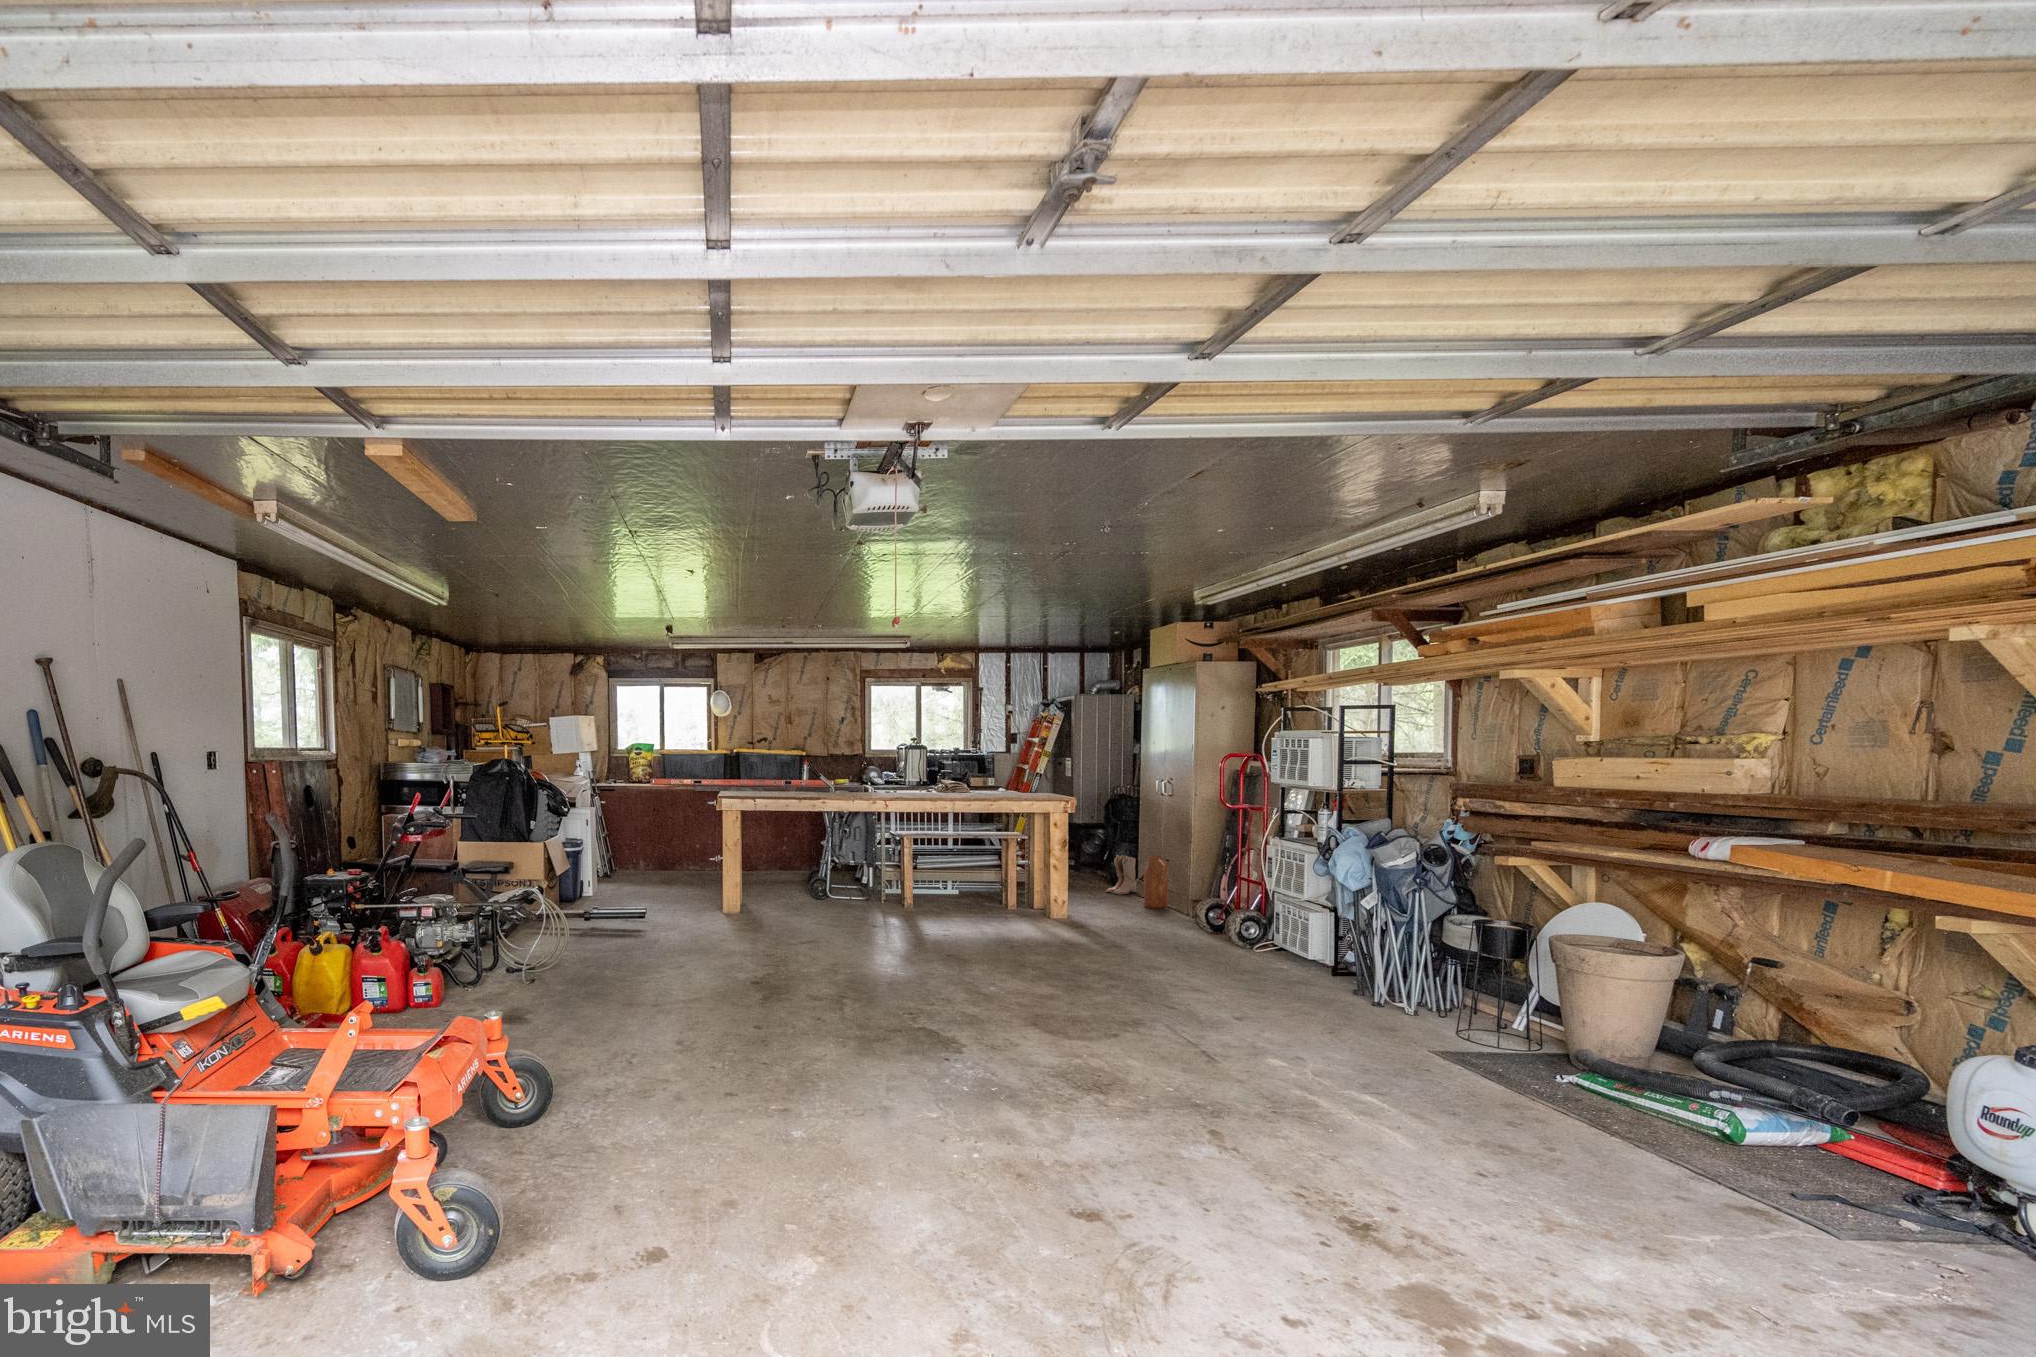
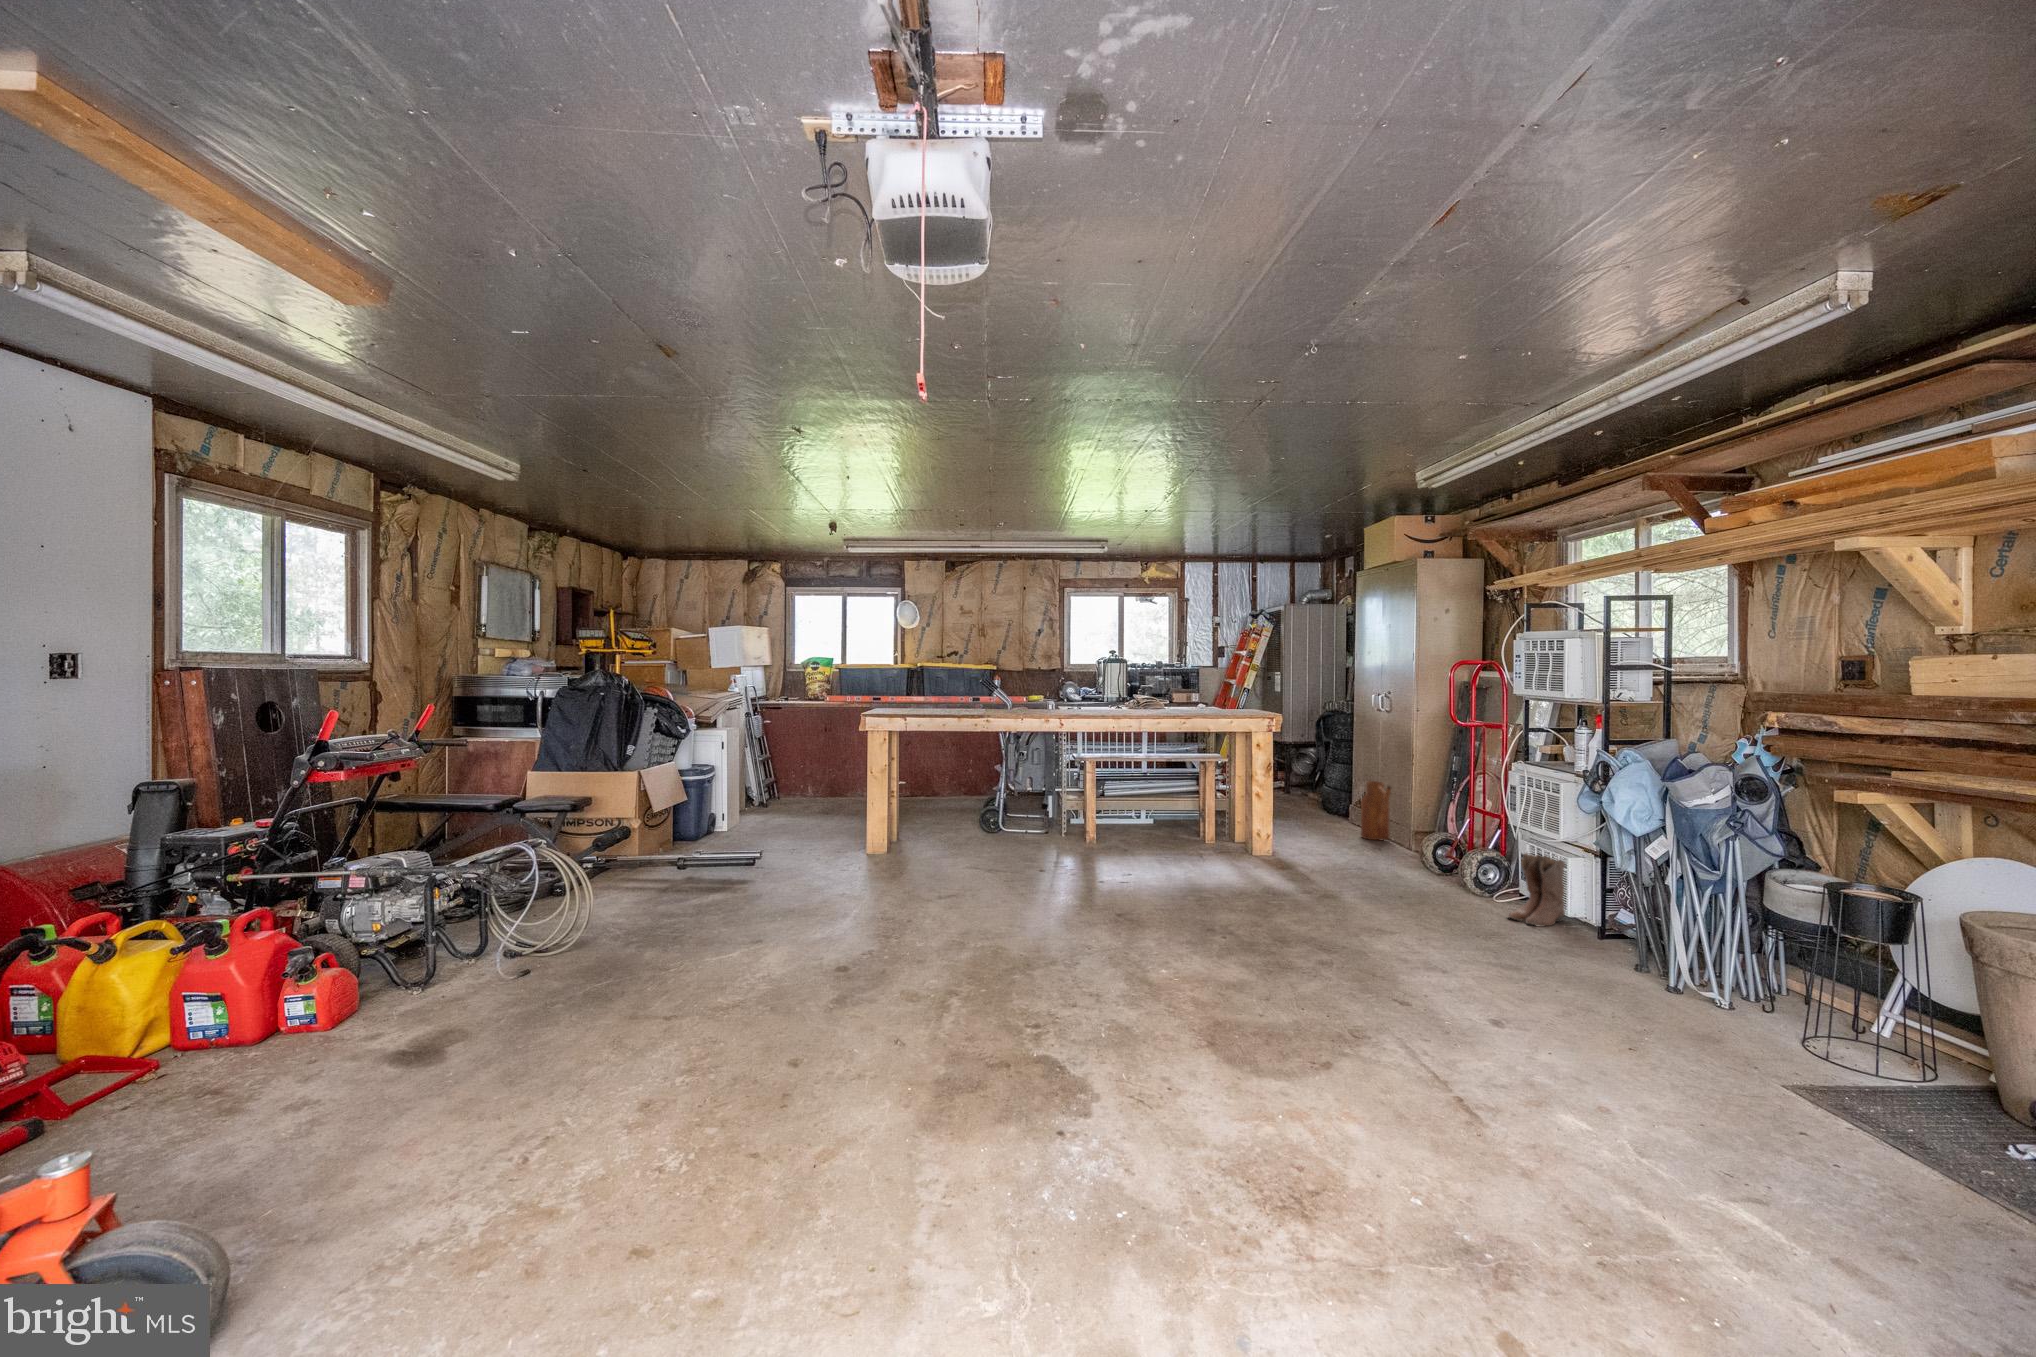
boots: present [1107,855,1136,894] -> present [1508,853,1565,927]

